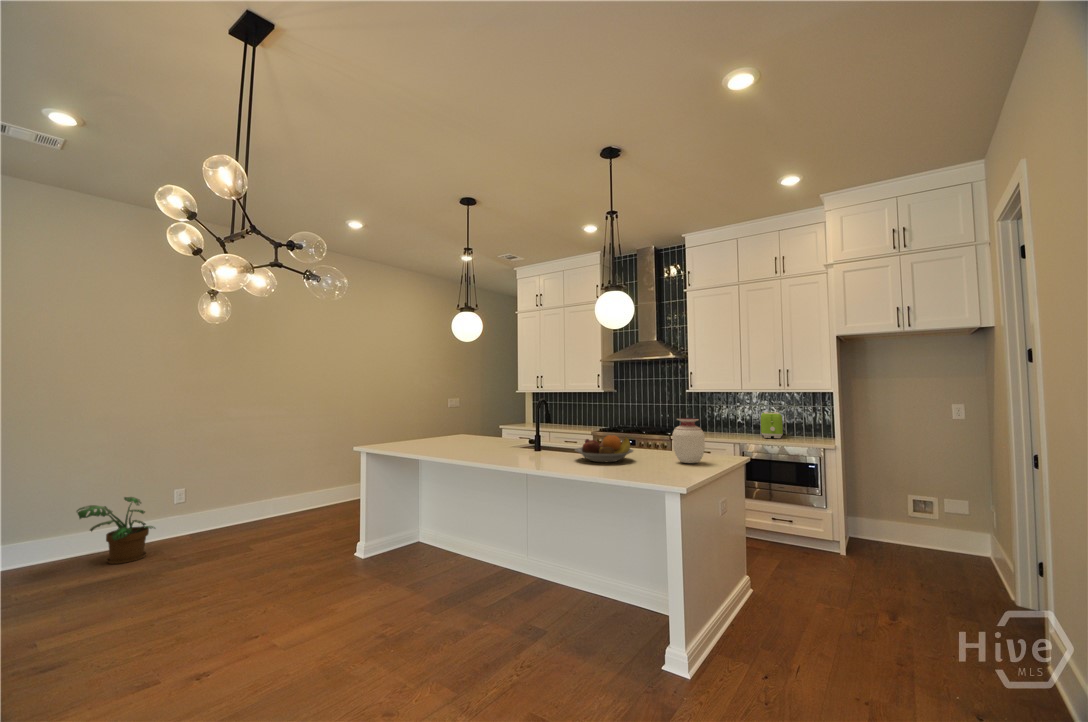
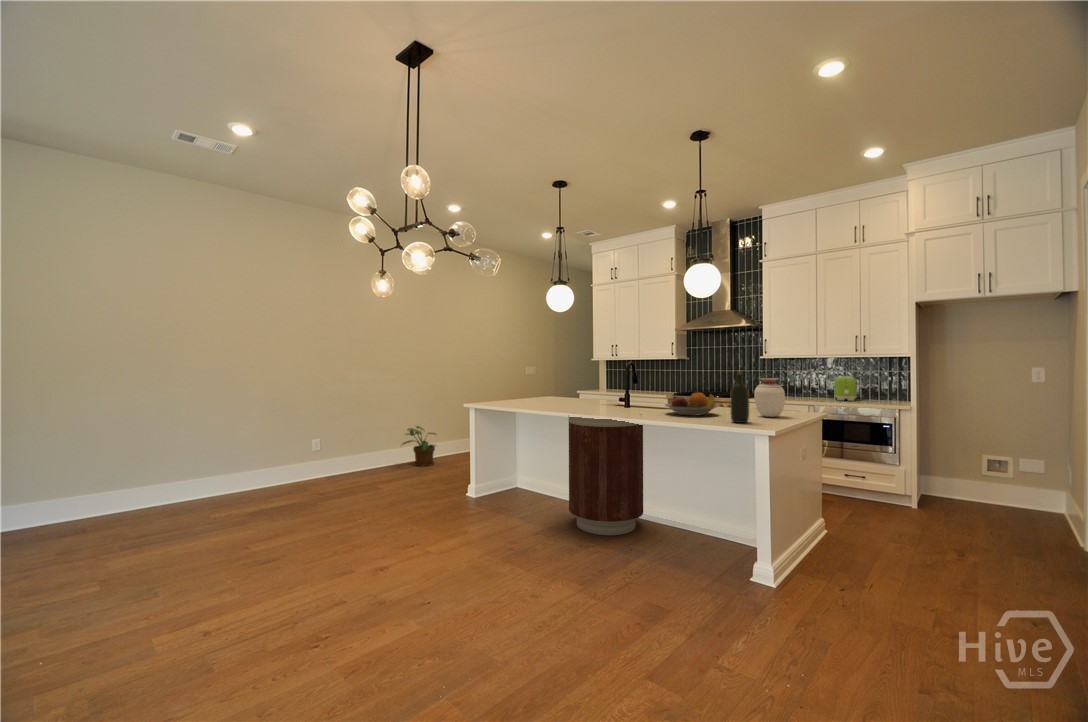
wine bottle: none [643,414,664,473] -> present [730,372,749,423]
trash can: none [465,455,552,608] -> present [568,414,643,535]
potted plant: present [77,497,155,564] -> present [402,426,436,466]

